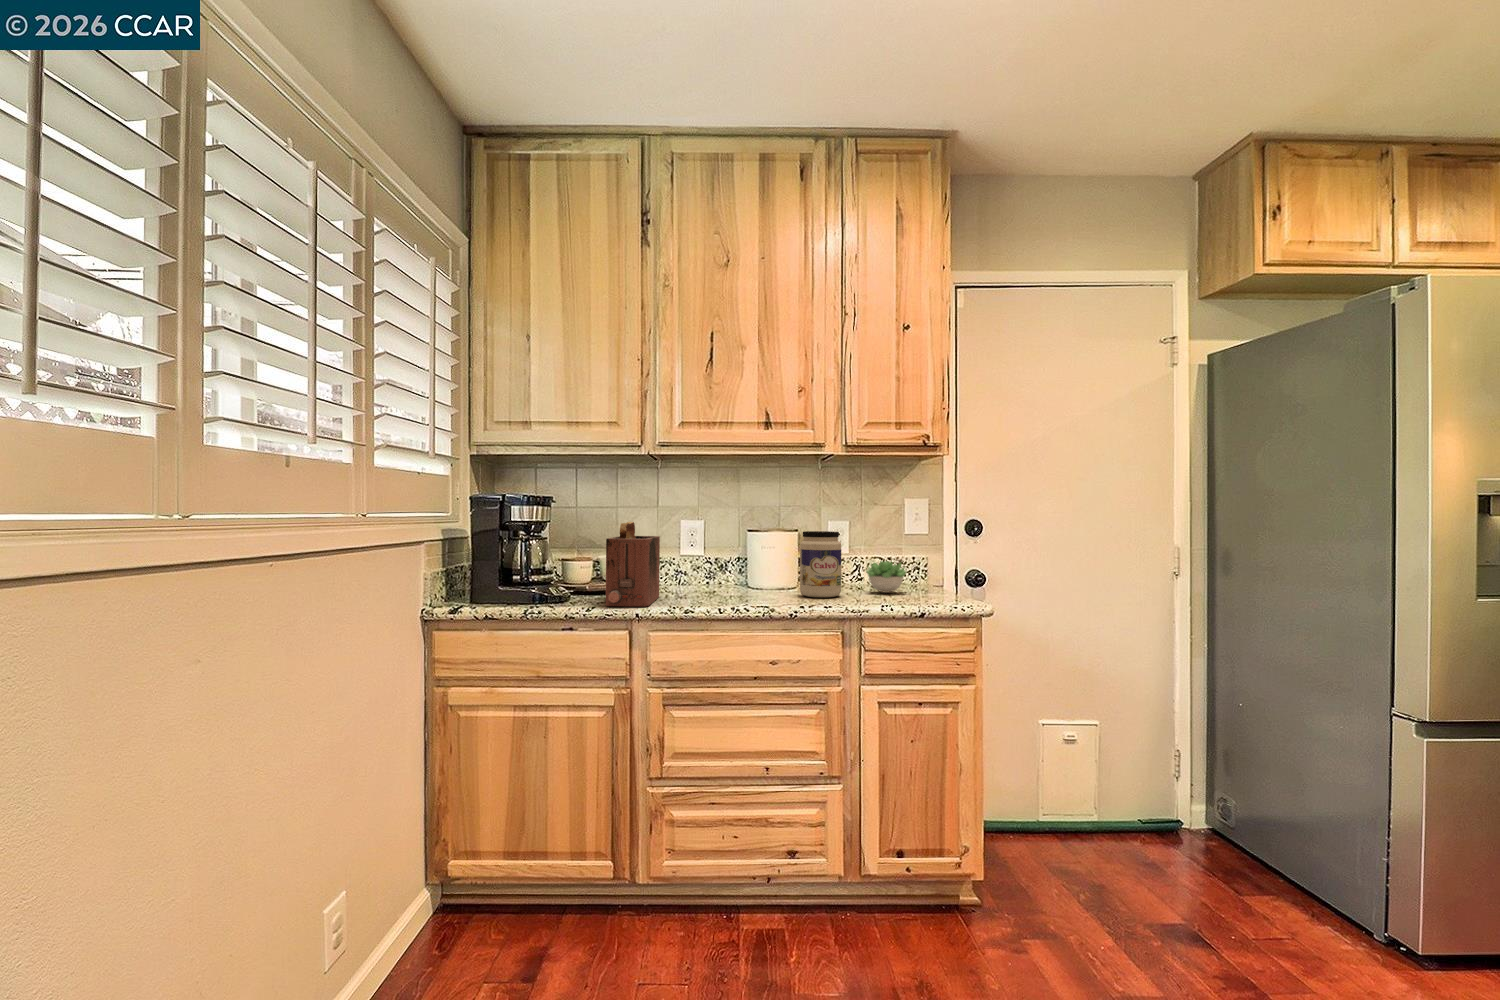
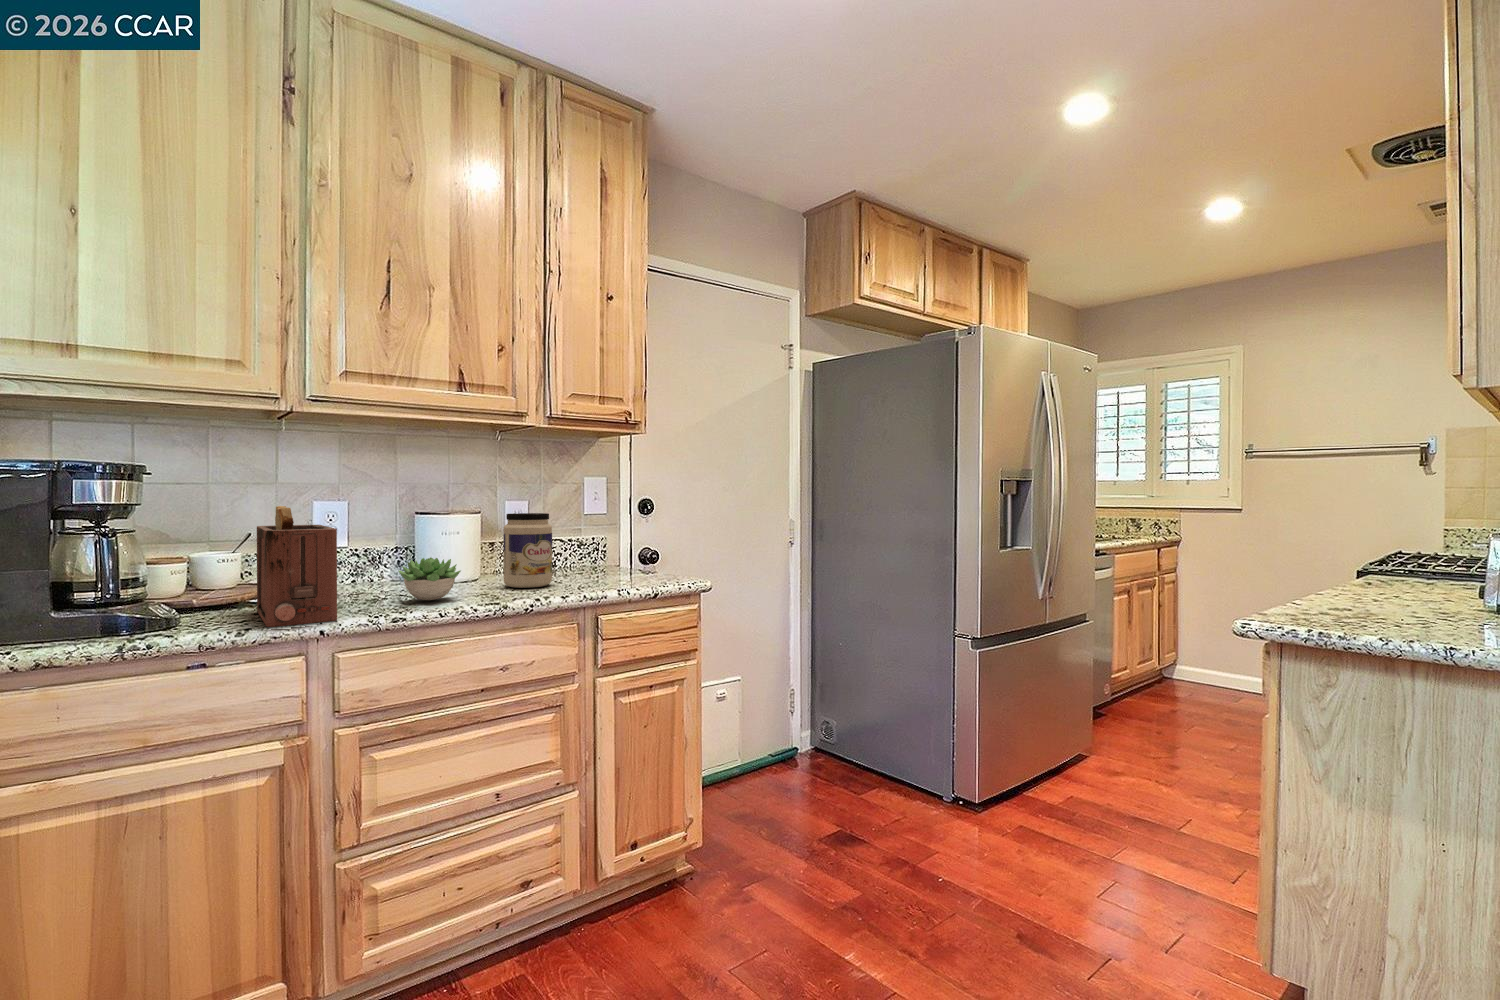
succulent plant: present [866,561,906,593] -> present [399,558,461,600]

